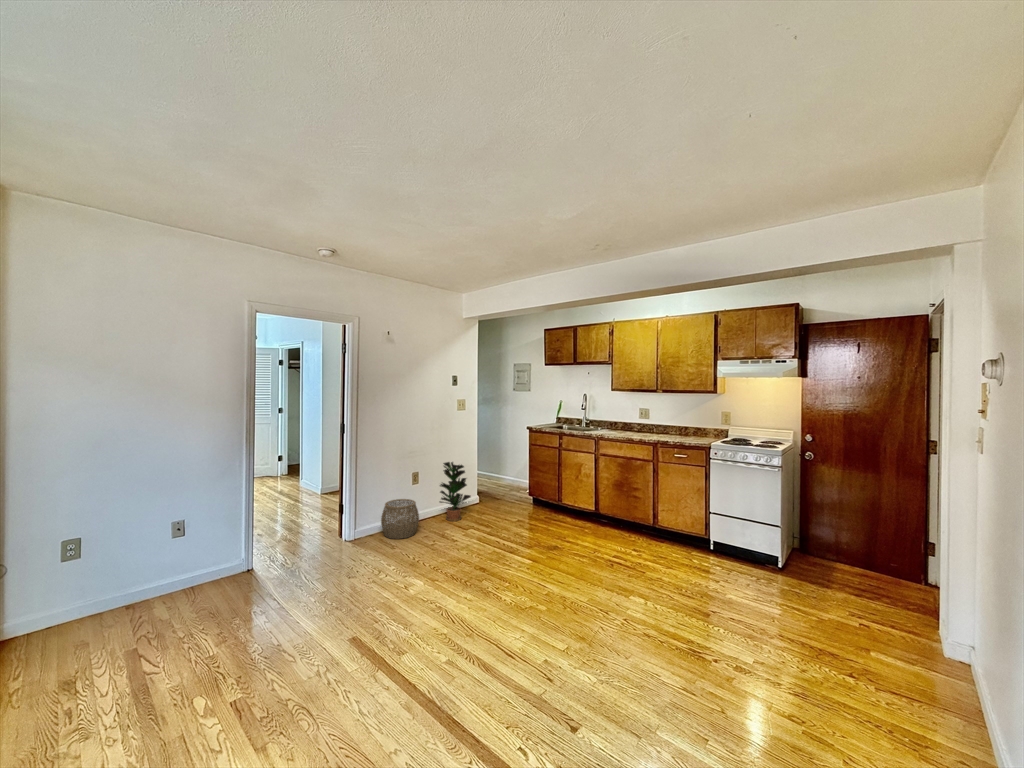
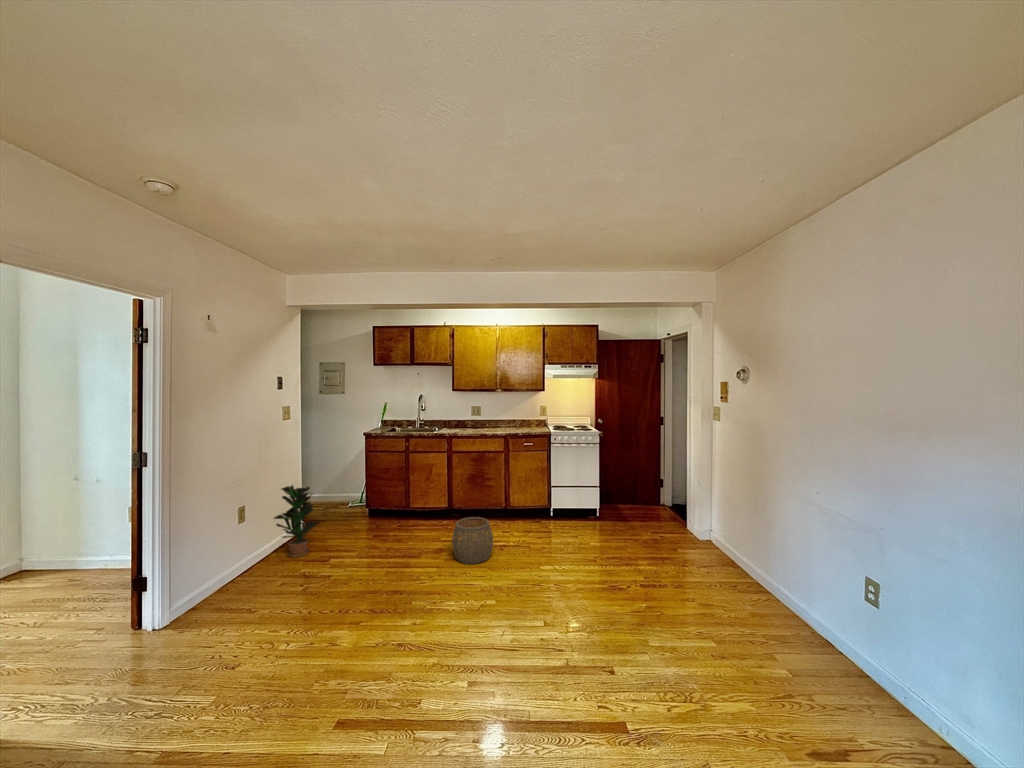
woven basket: present [381,499,419,539] -> present [452,517,493,564]

